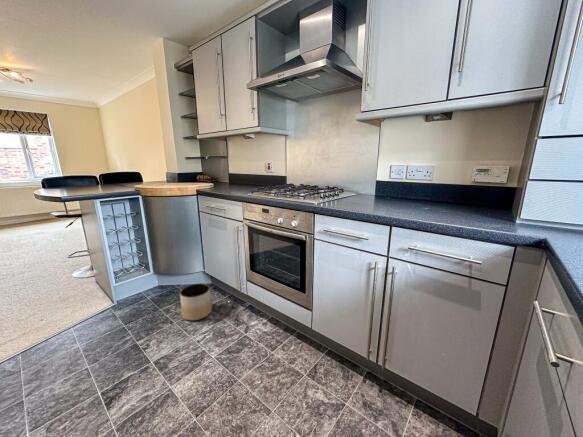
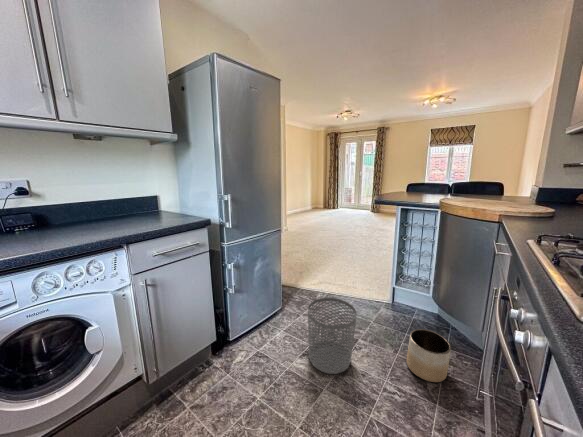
waste bin: none [91,305,163,396] -> present [308,298,357,374]

